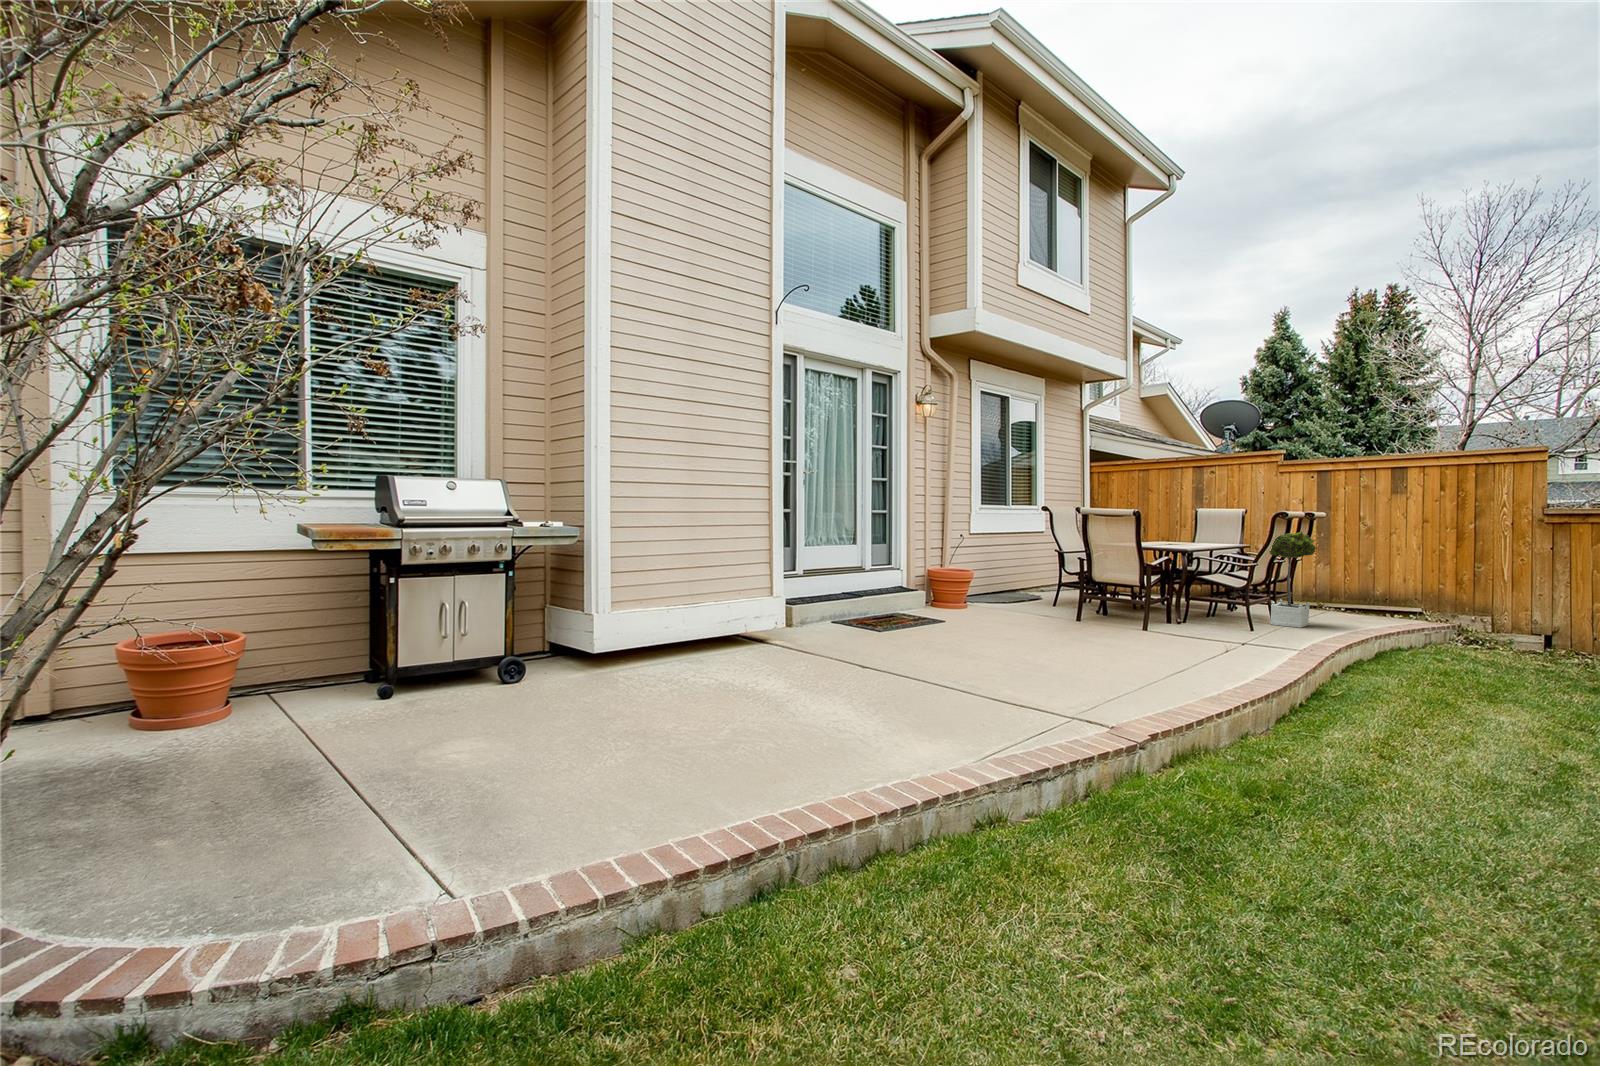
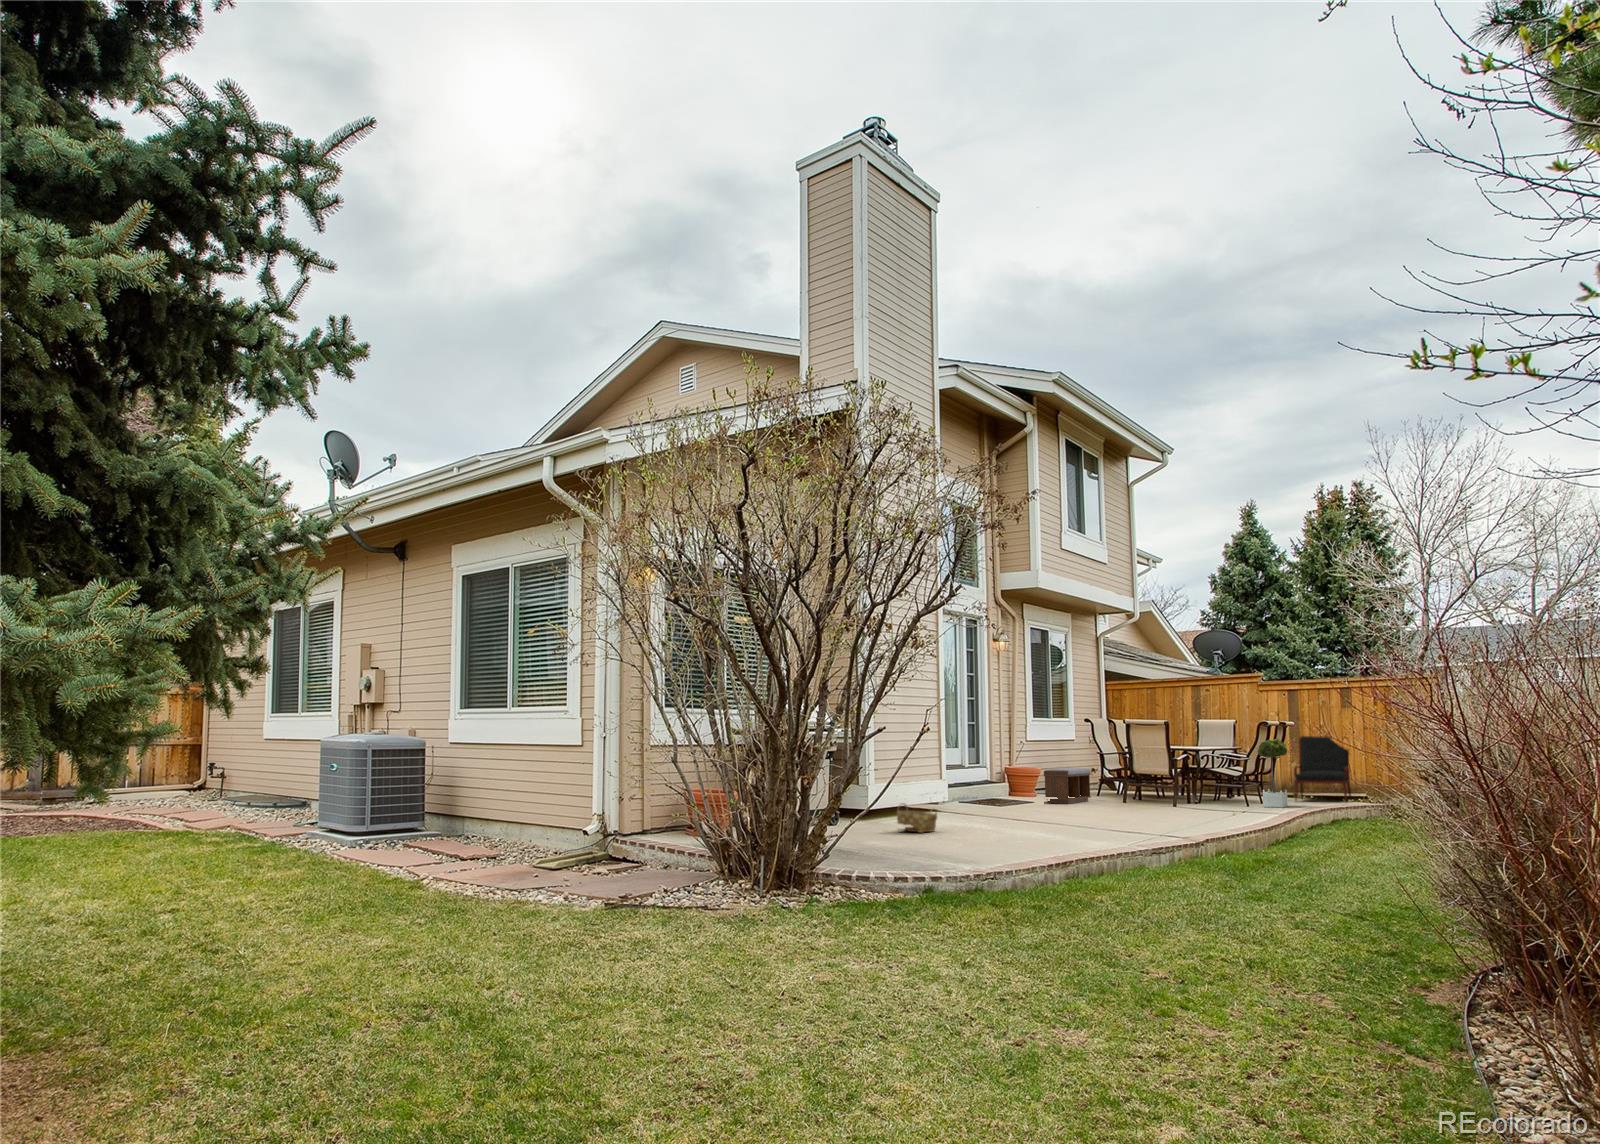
armchair: none [1319,527,1406,620] -> present [1294,736,1351,802]
bench: none [986,558,1048,602] -> present [1044,768,1091,804]
woven basket: none [640,622,698,674] -> present [896,803,937,833]

